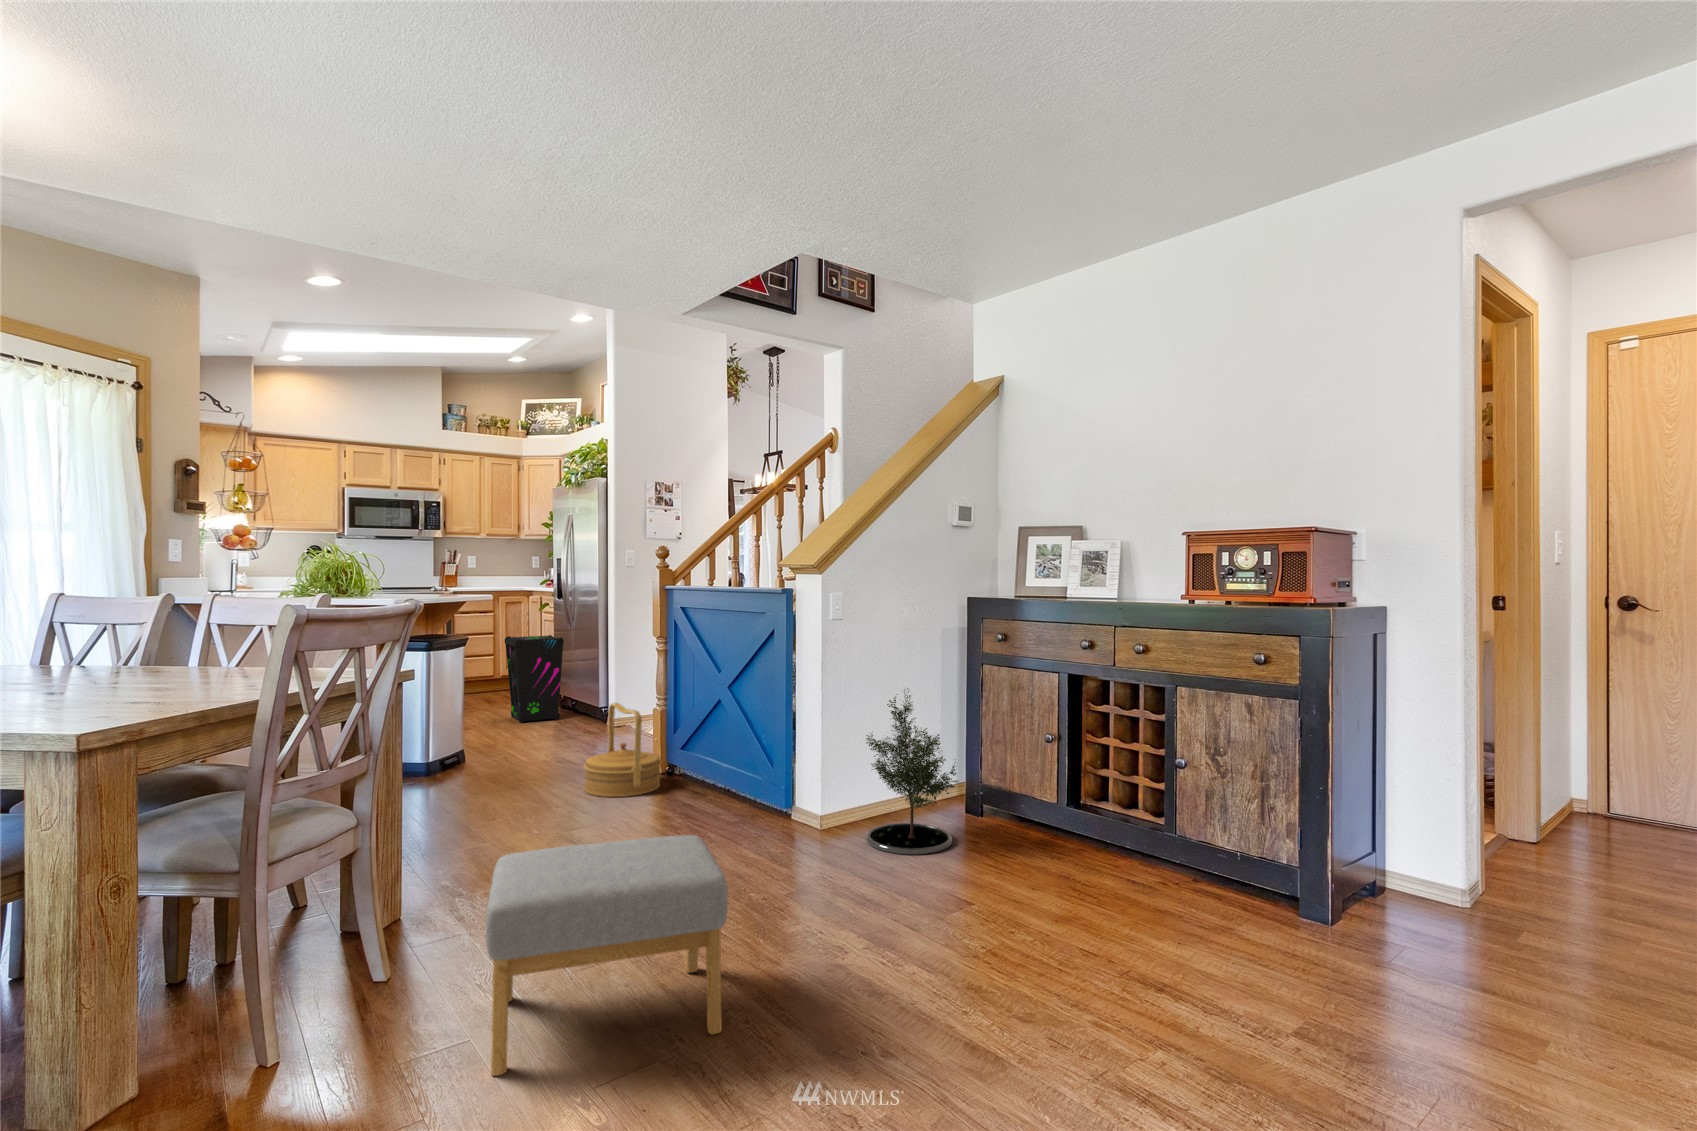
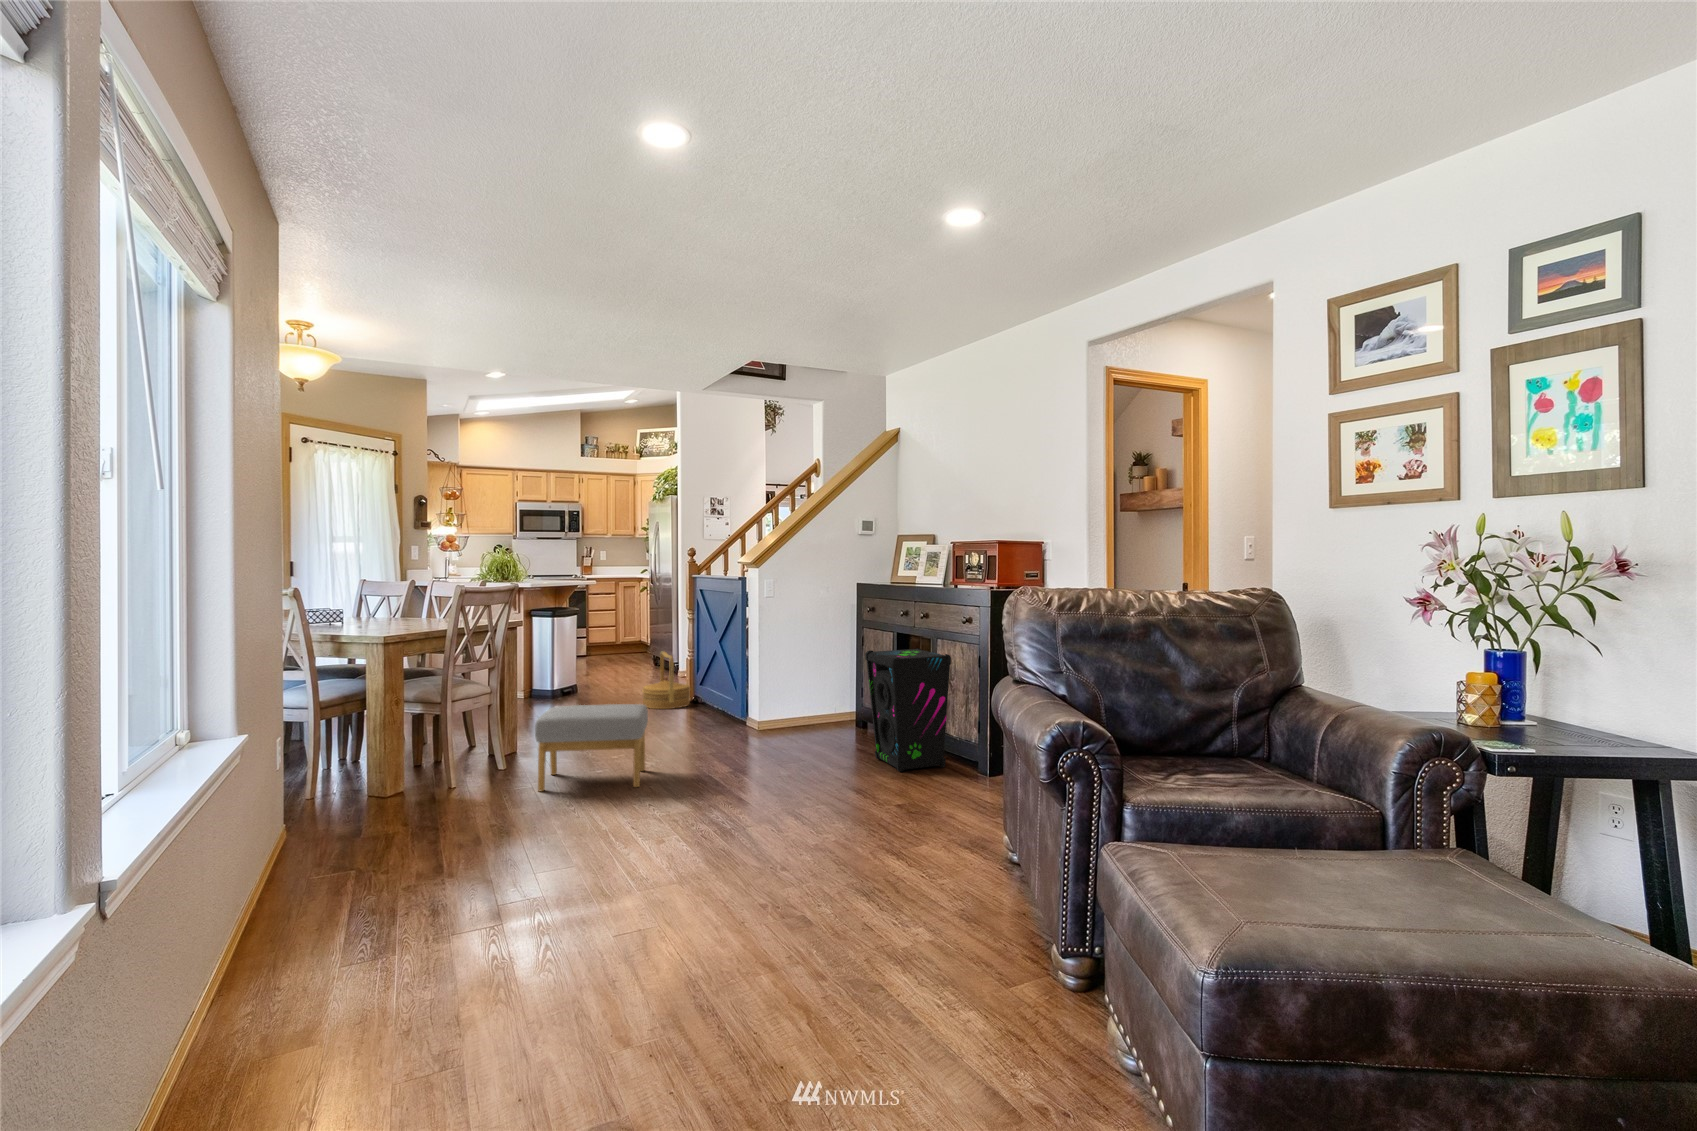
speaker: present [505,635,564,723] -> present [865,648,951,772]
potted tree: present [866,690,958,855] -> none [784,639,838,739]

